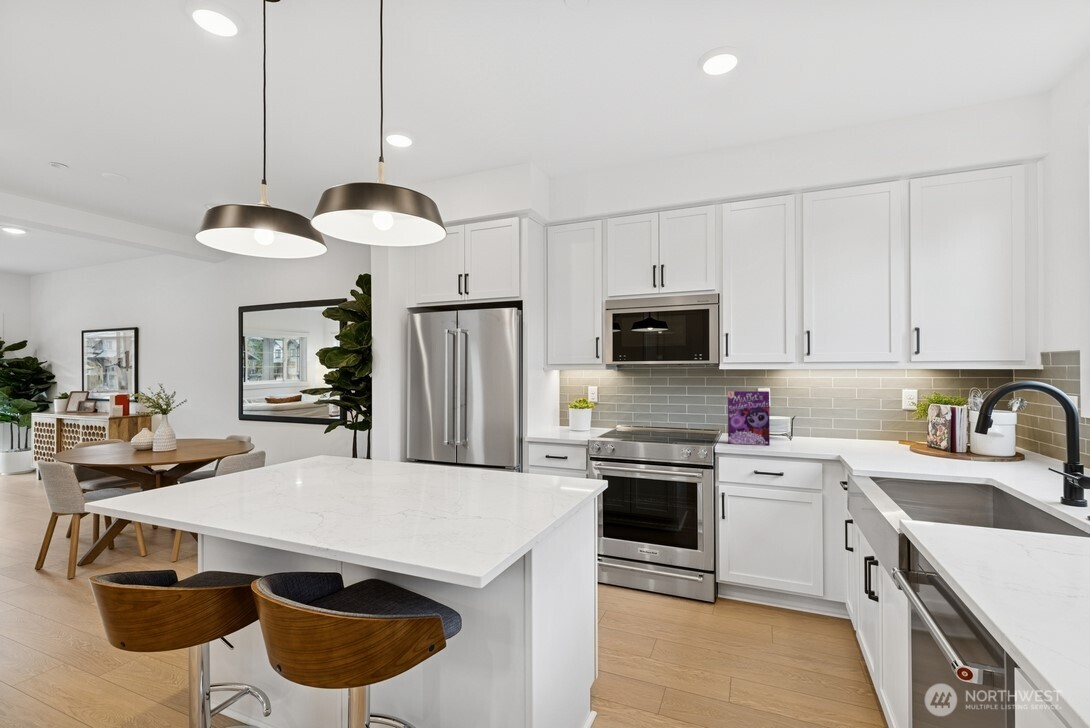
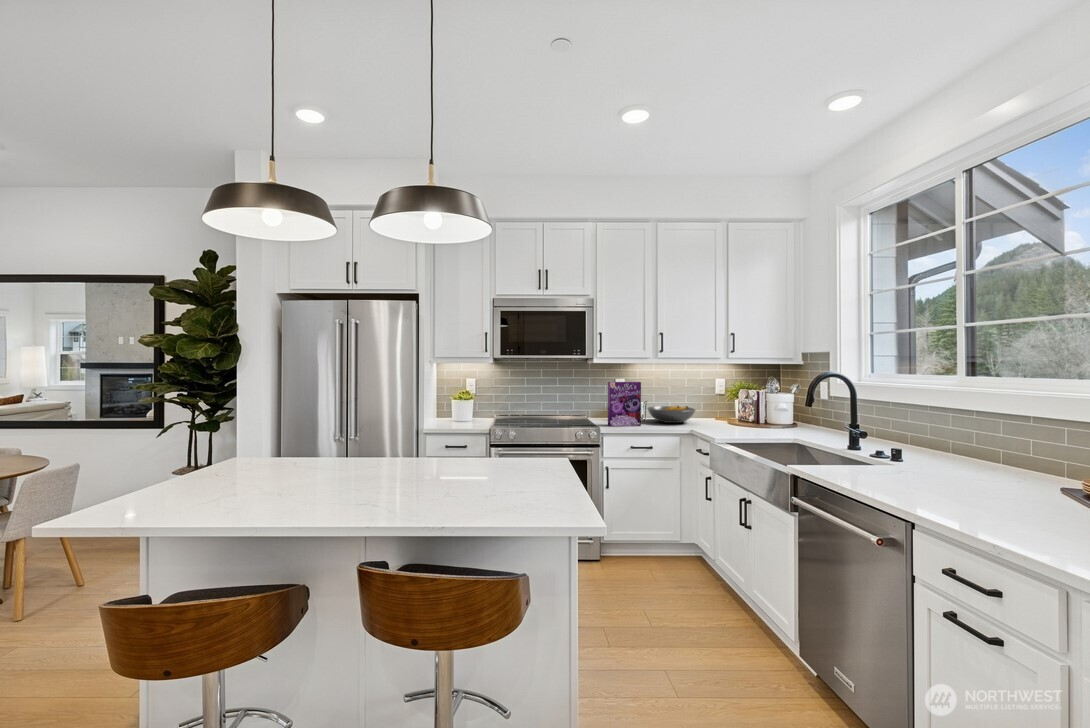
fruit bowl: none [787,423,856,445] -> present [648,406,695,423]

